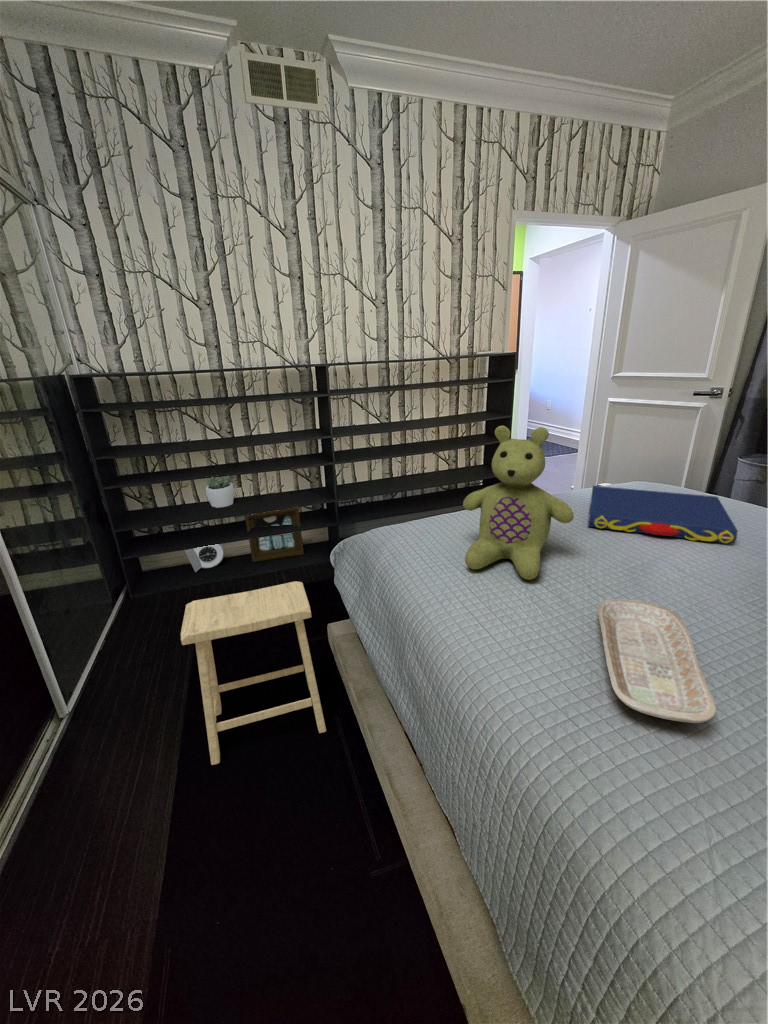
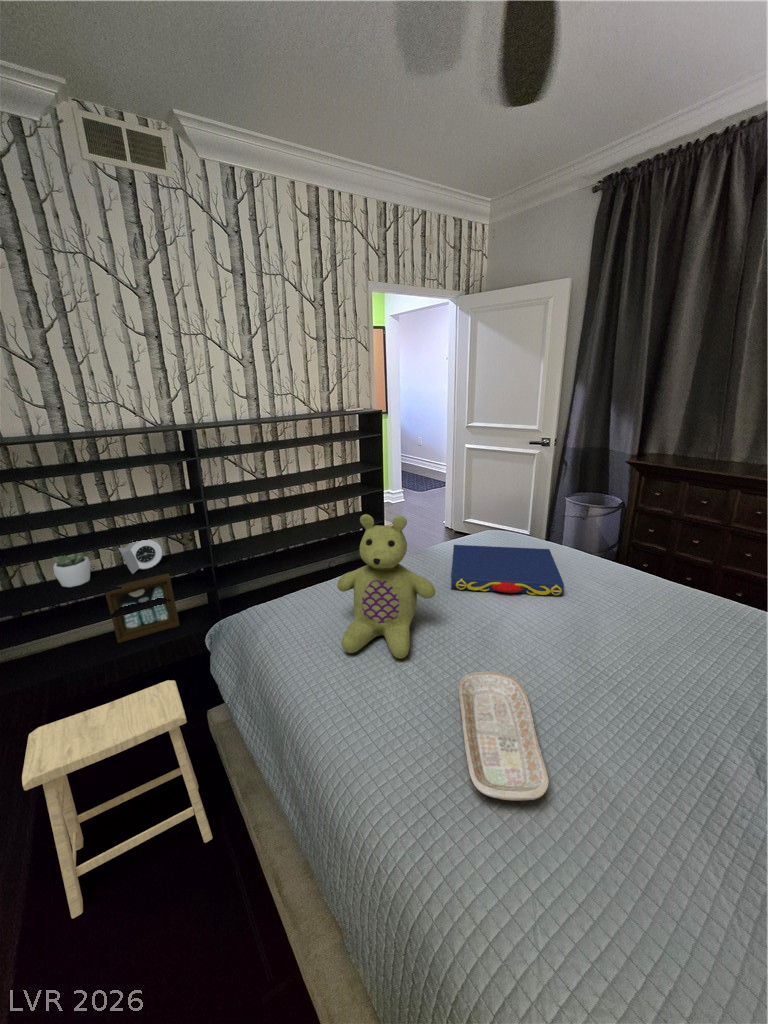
alarm clock: present [185,544,225,572] -> present [118,538,163,574]

